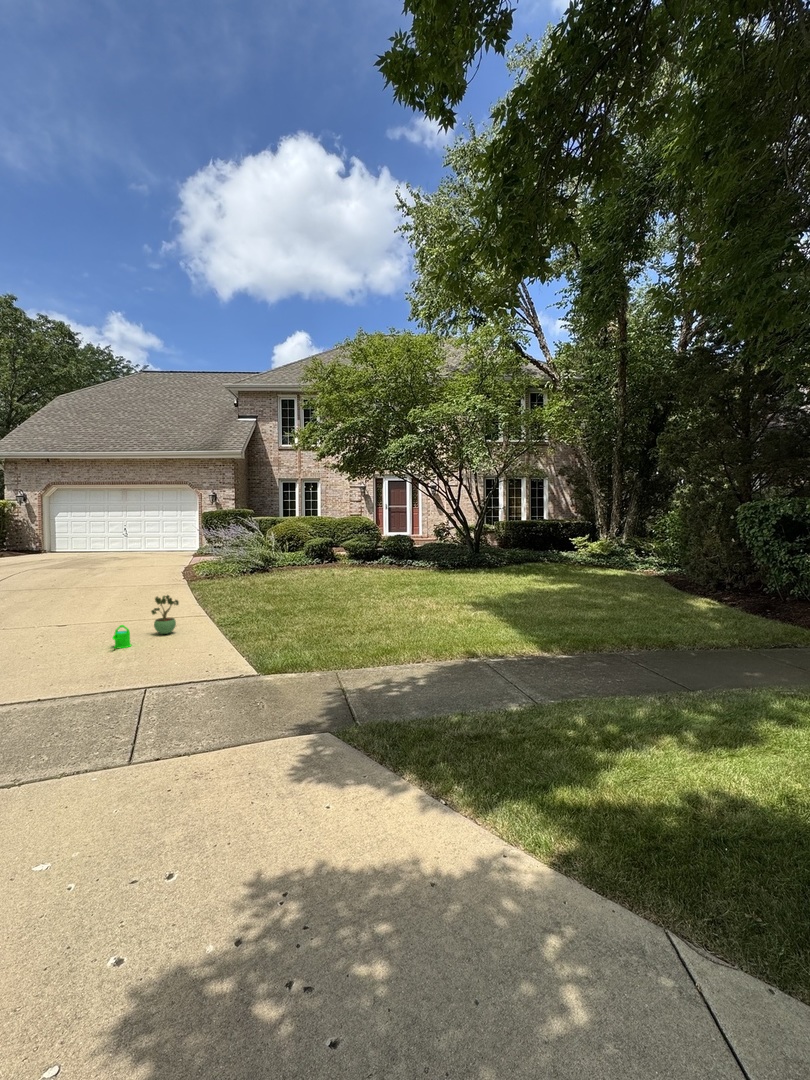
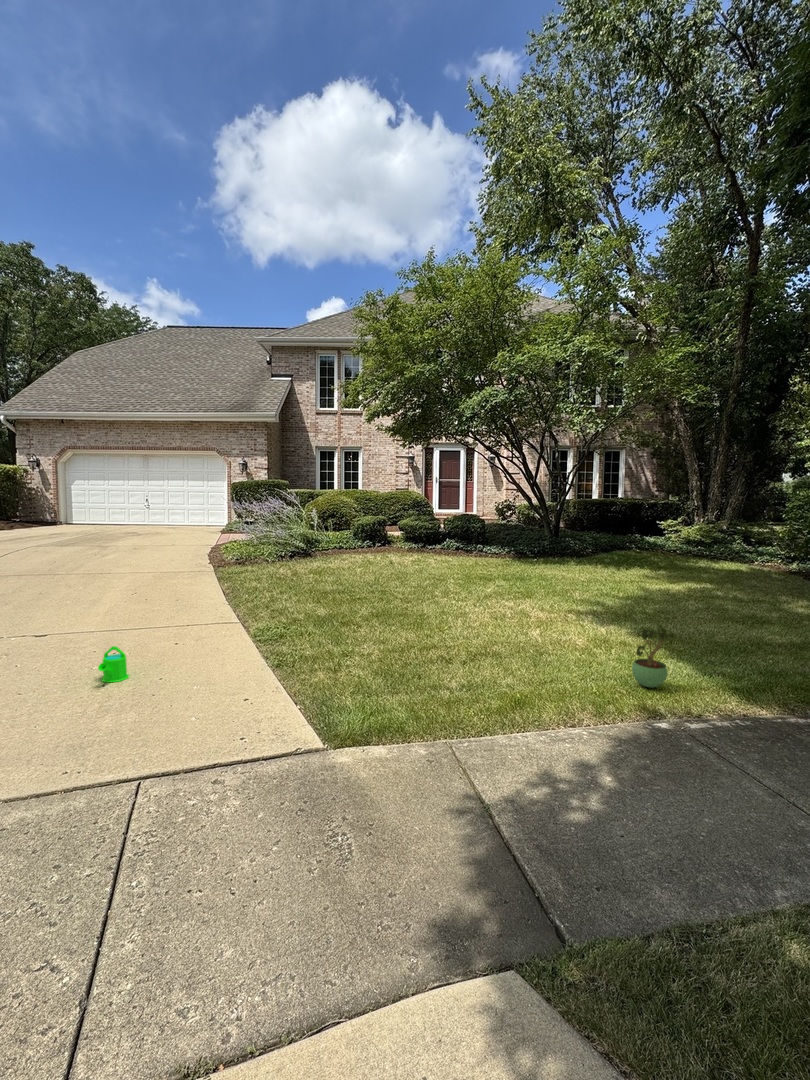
potted plant: present [151,595,179,634] -> present [632,625,676,687]

